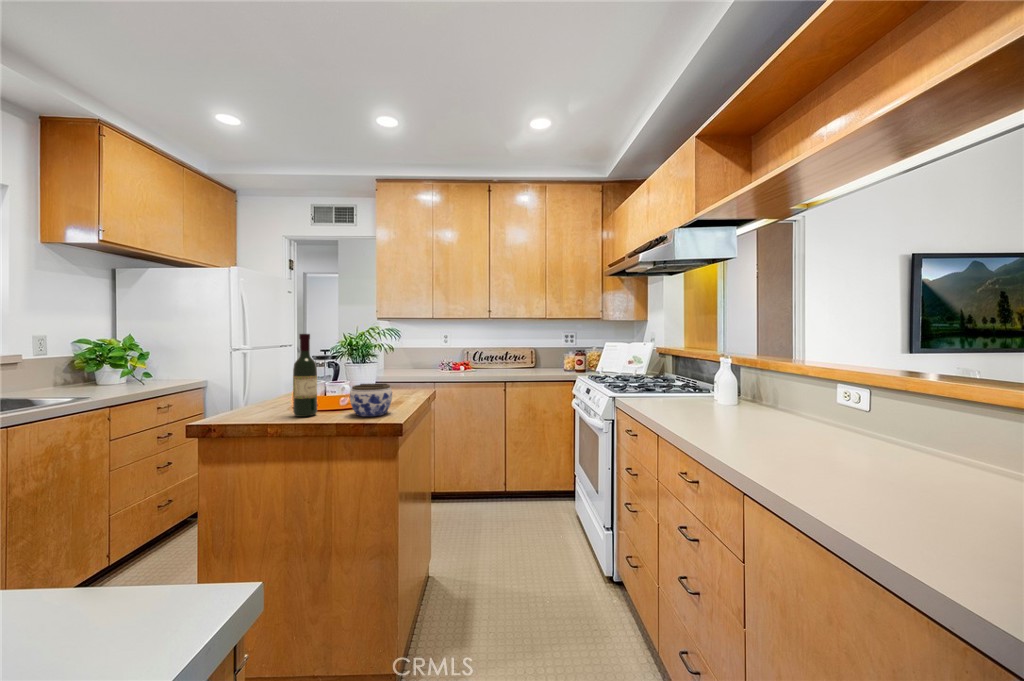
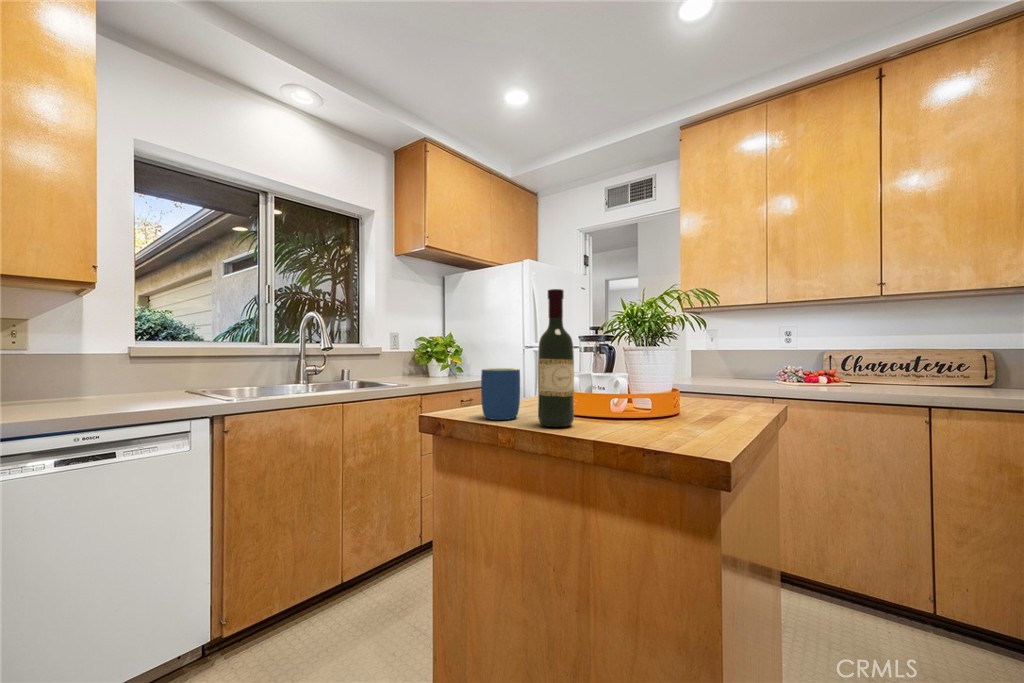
mug: none [245,381,275,417] -> present [481,368,520,420]
jar: present [350,384,392,417] -> none [624,377,709,443]

